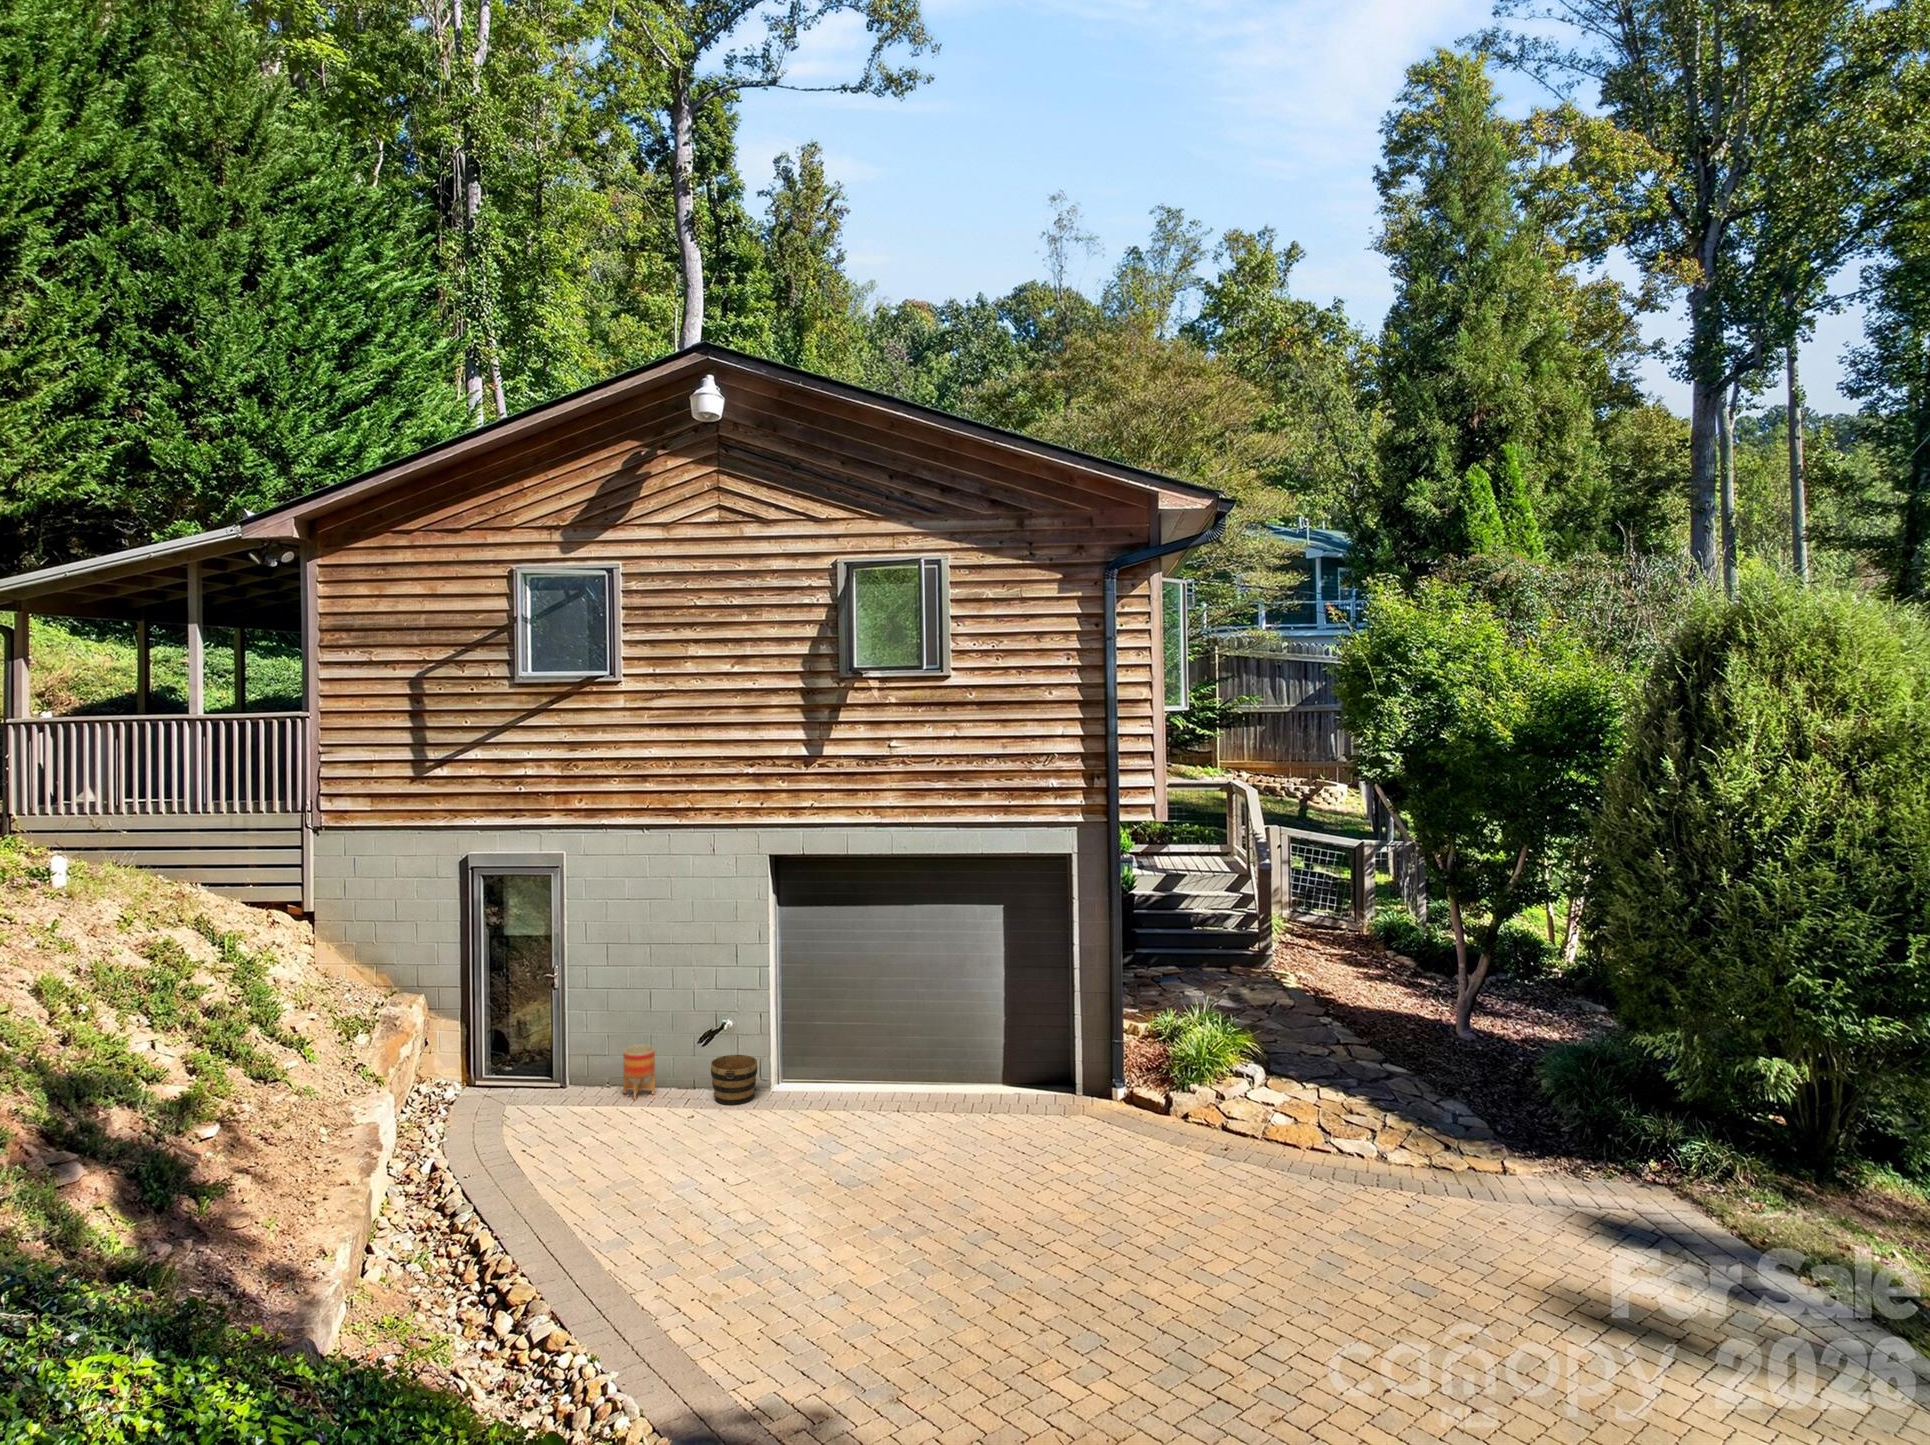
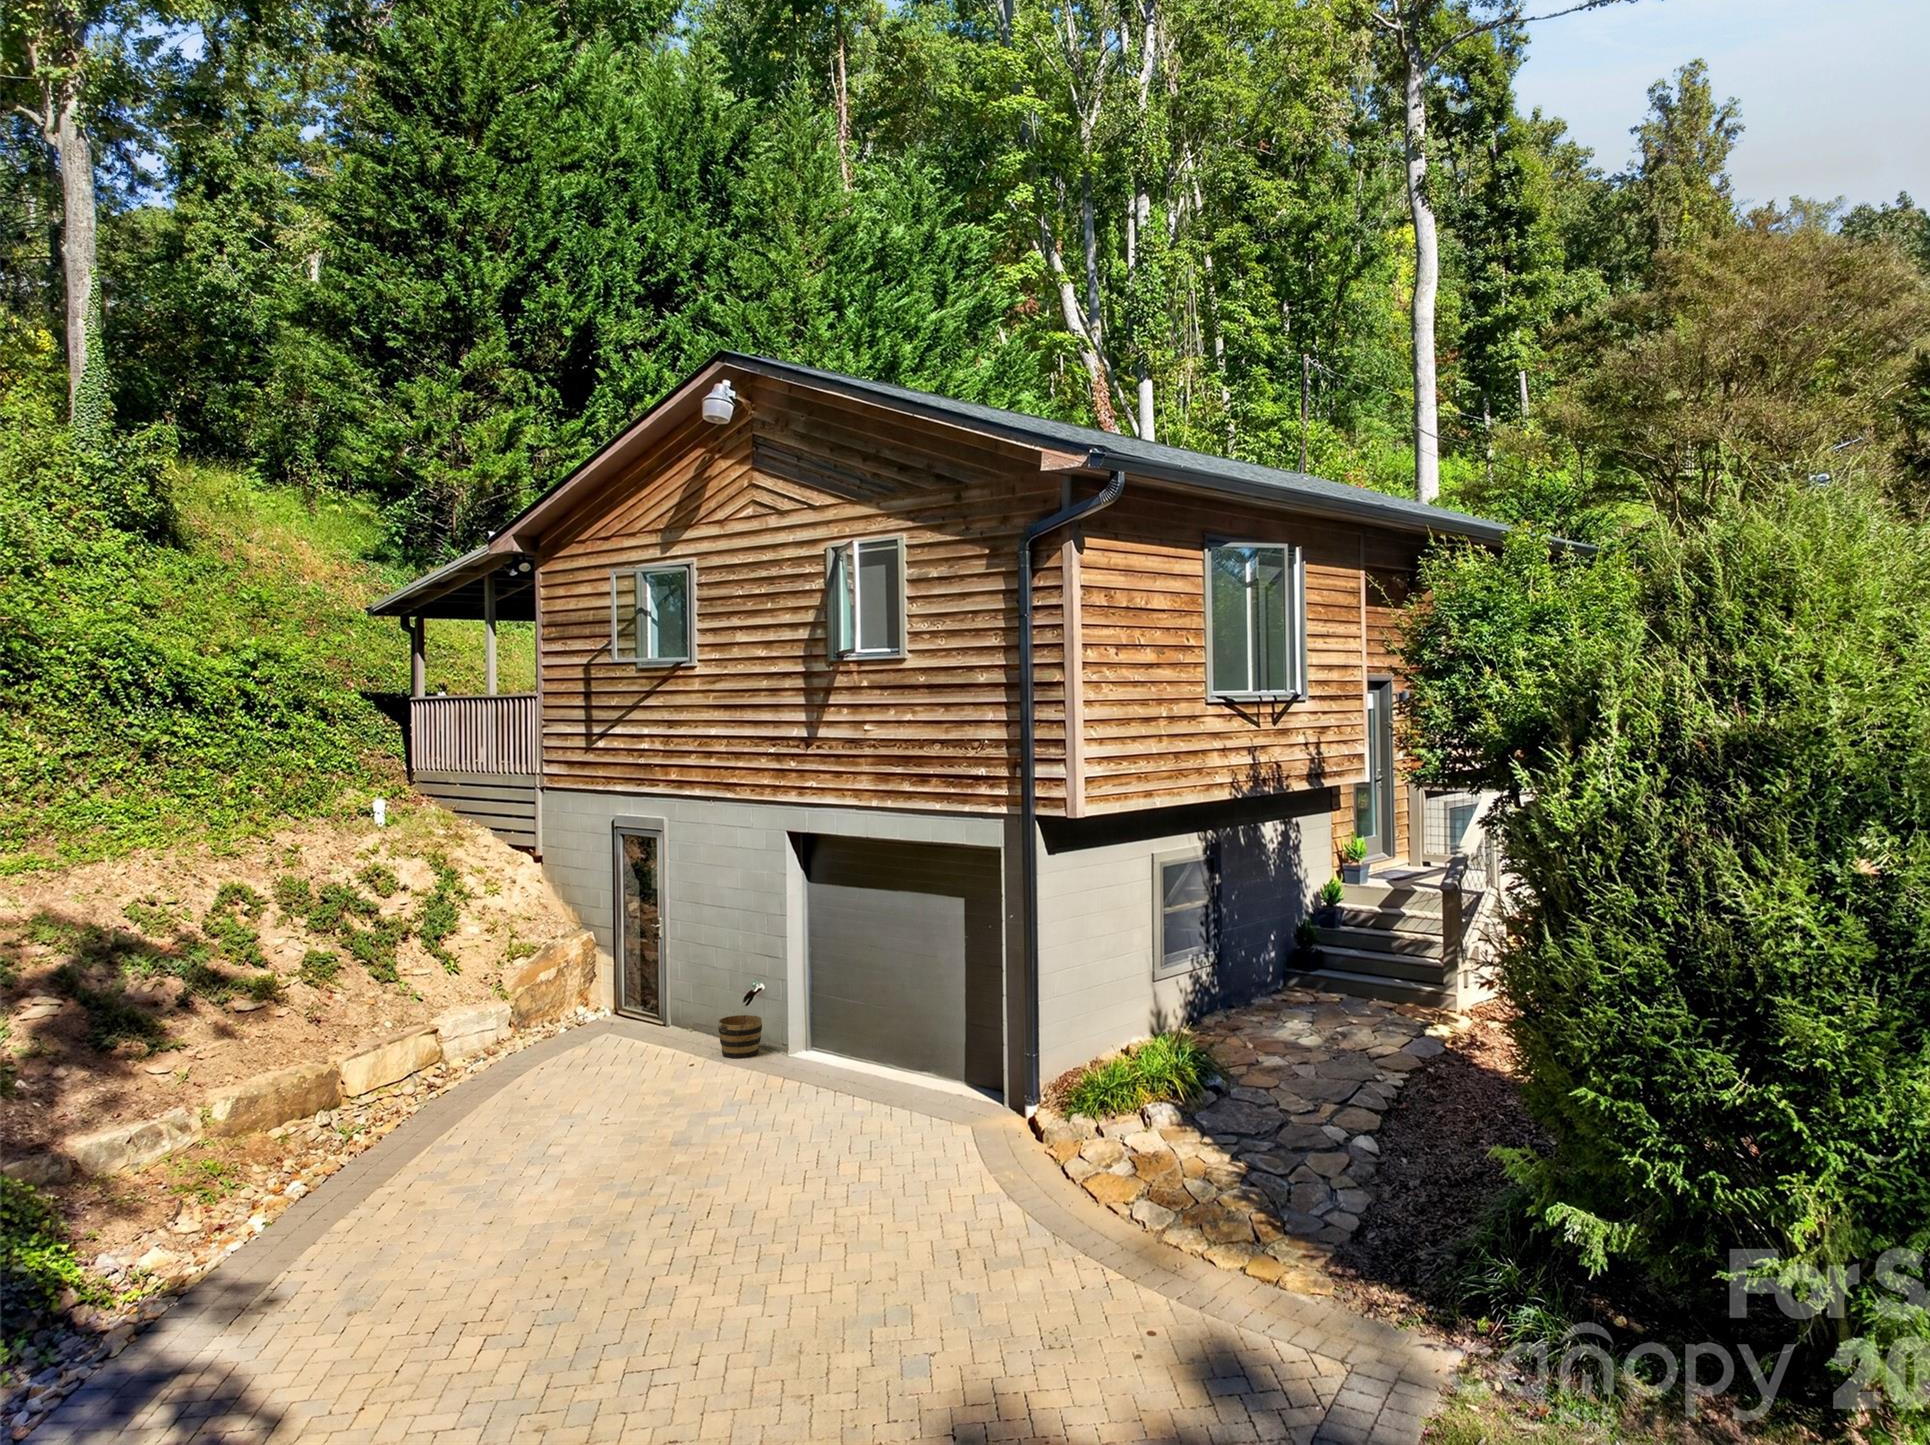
planter: present [623,1045,655,1099] -> none [674,995,703,1042]

